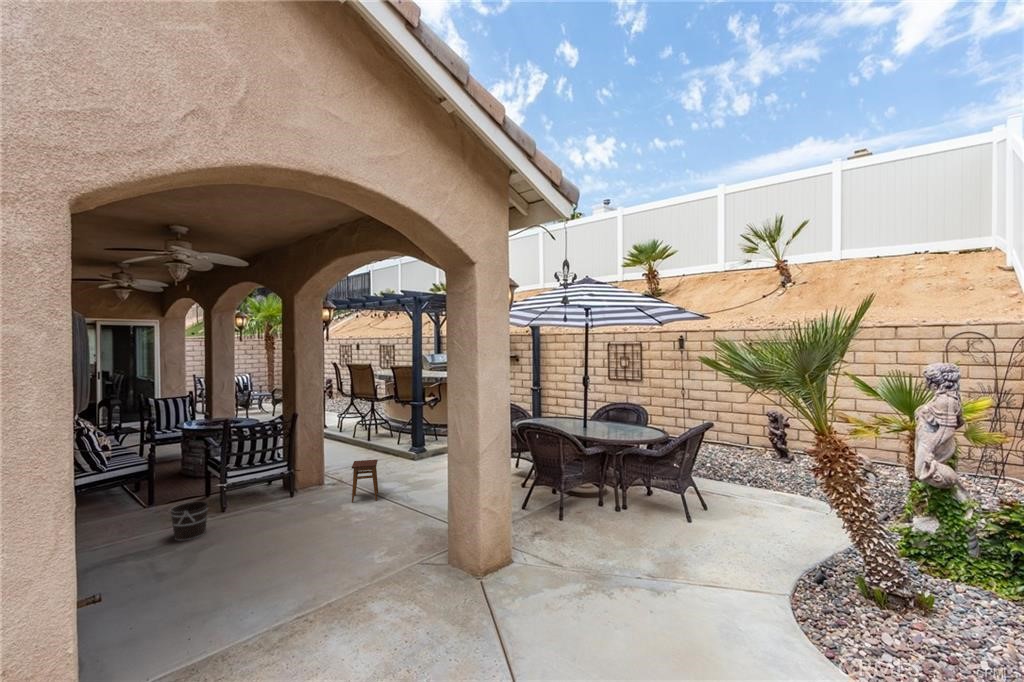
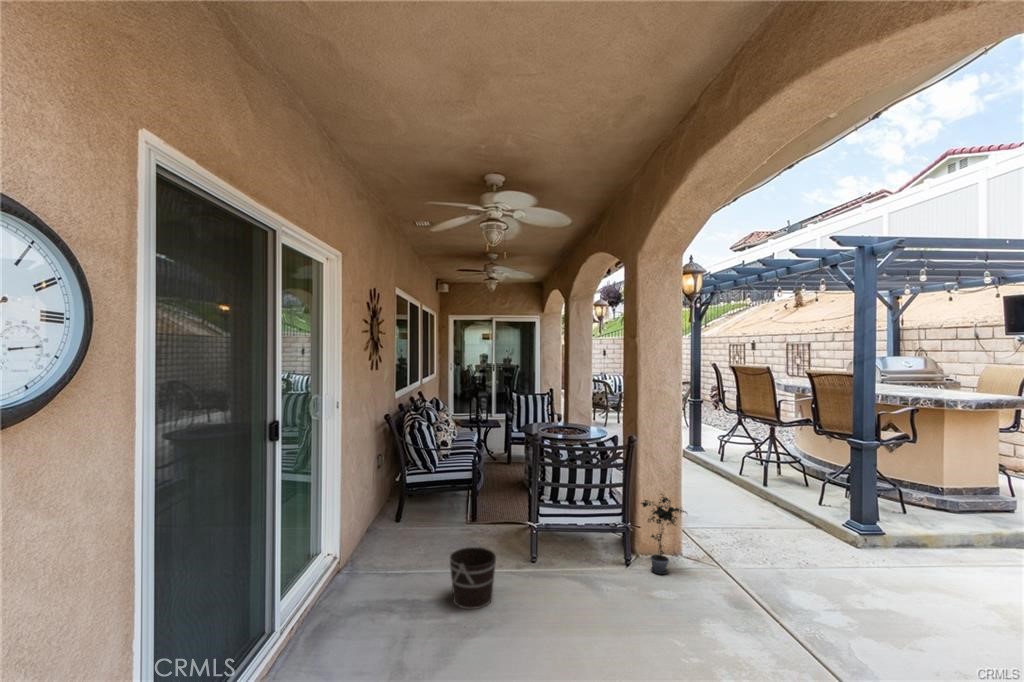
potted plant: none [298,447,329,494] -> present [641,494,687,574]
stool: present [352,460,378,503] -> none [724,539,781,638]

